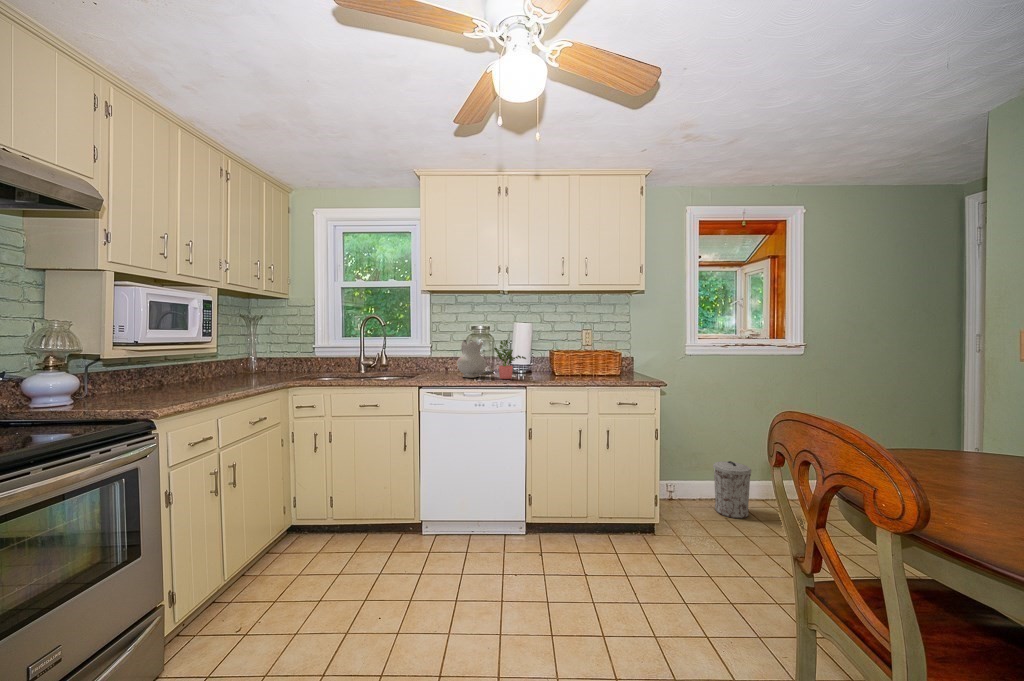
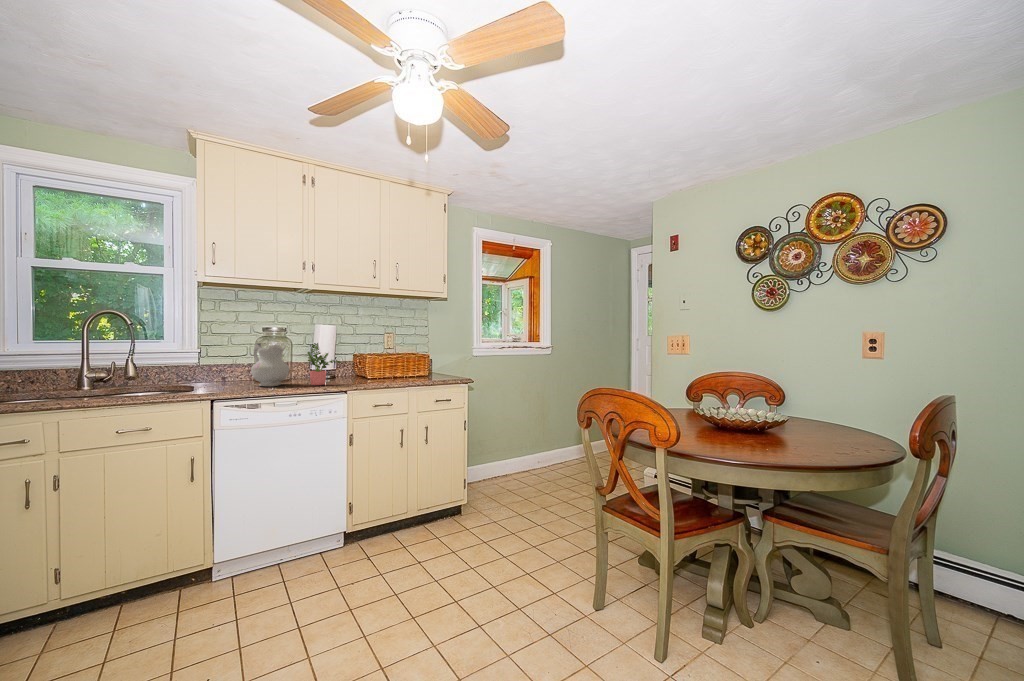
trash can: present [713,461,751,518] -> none [495,441,522,486]

